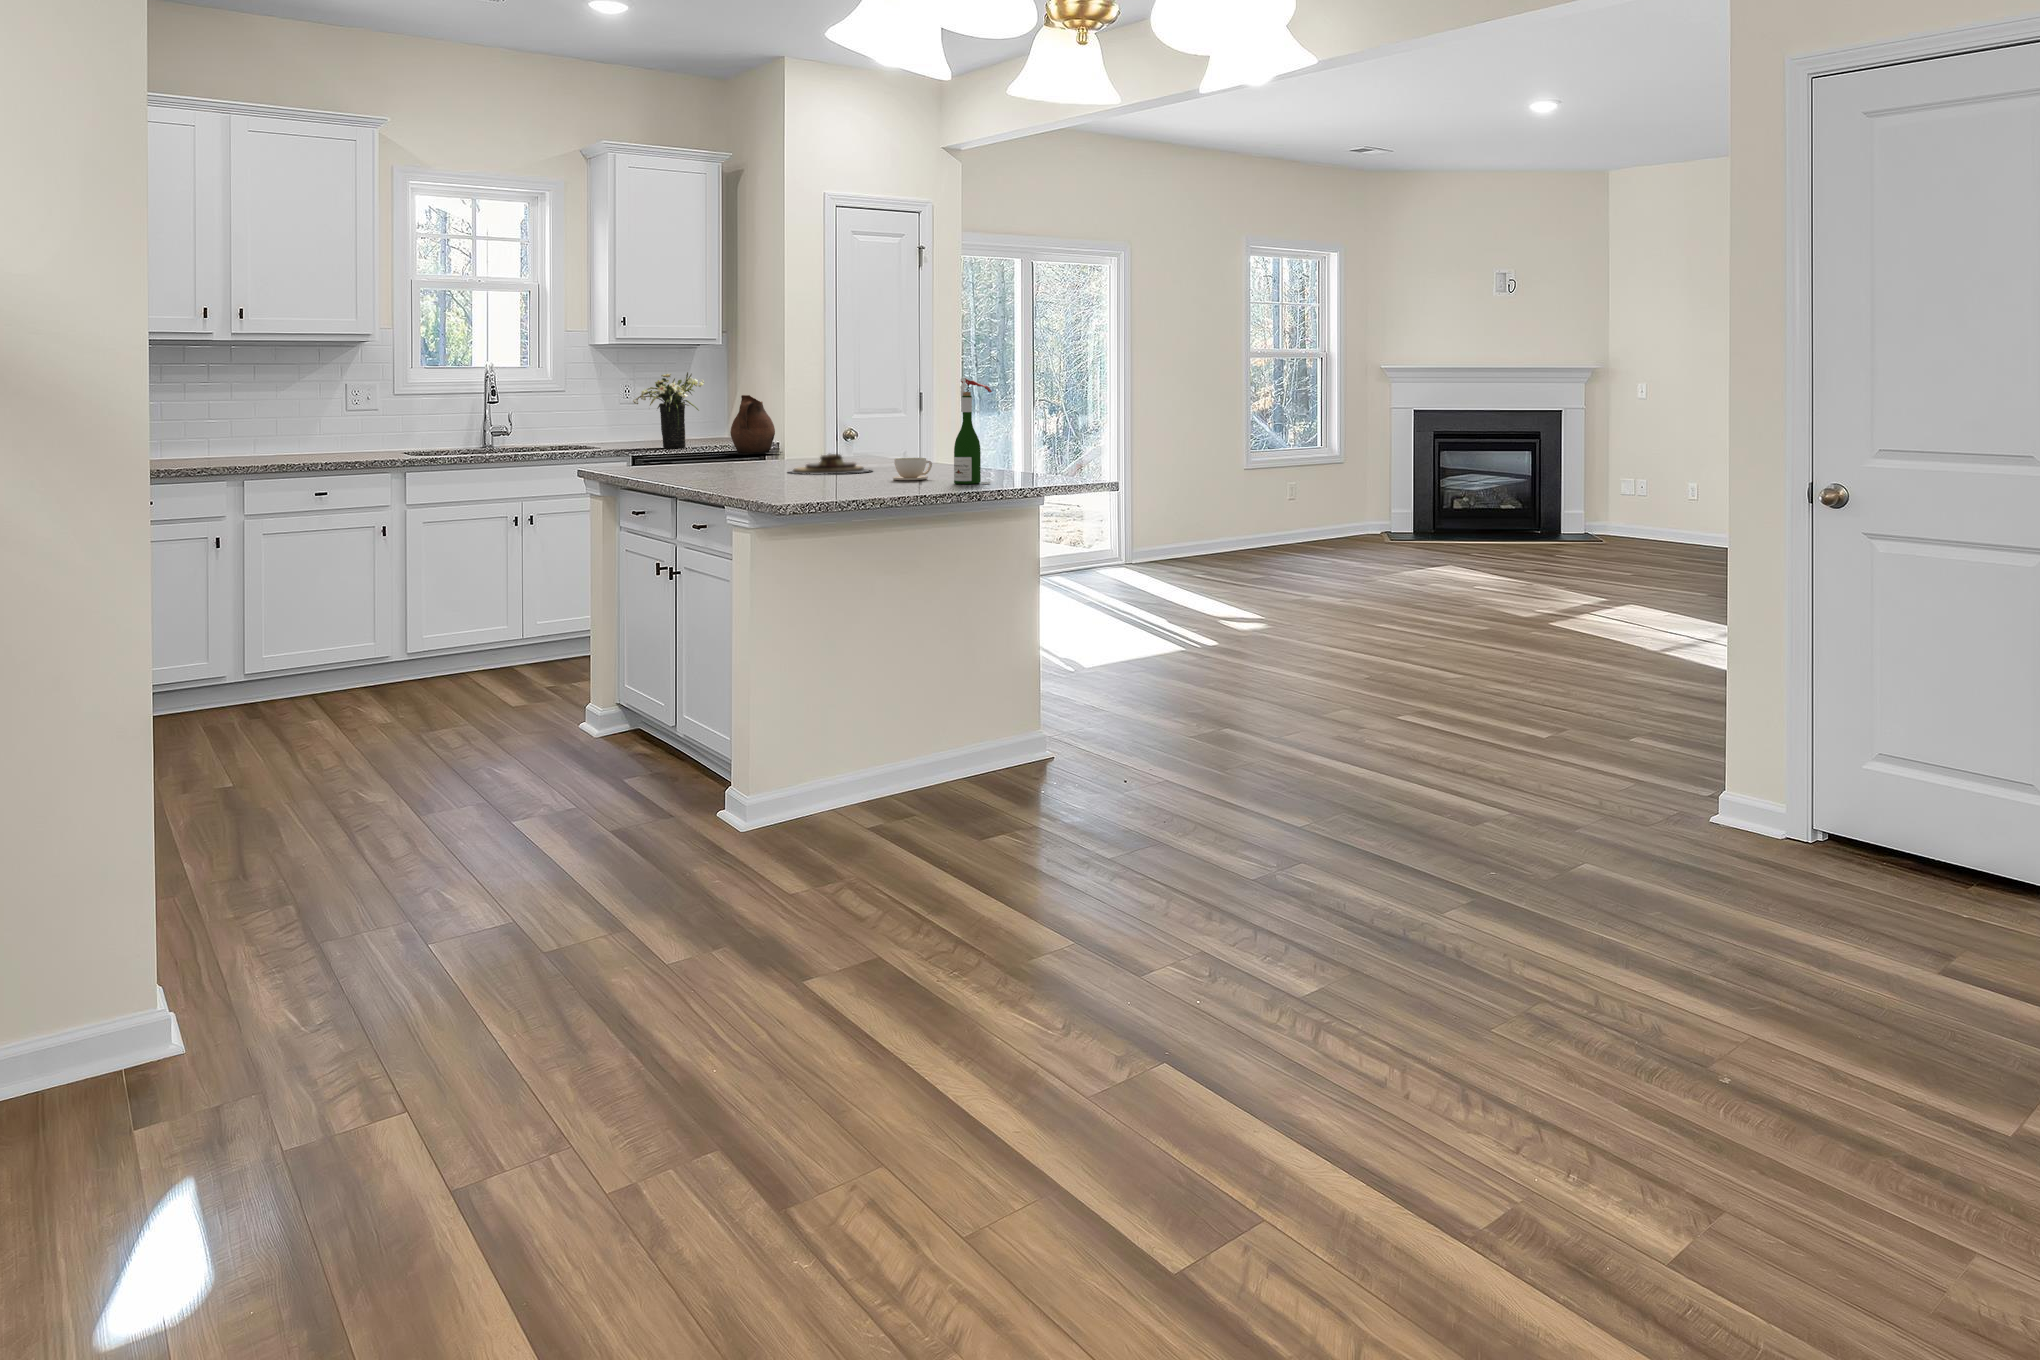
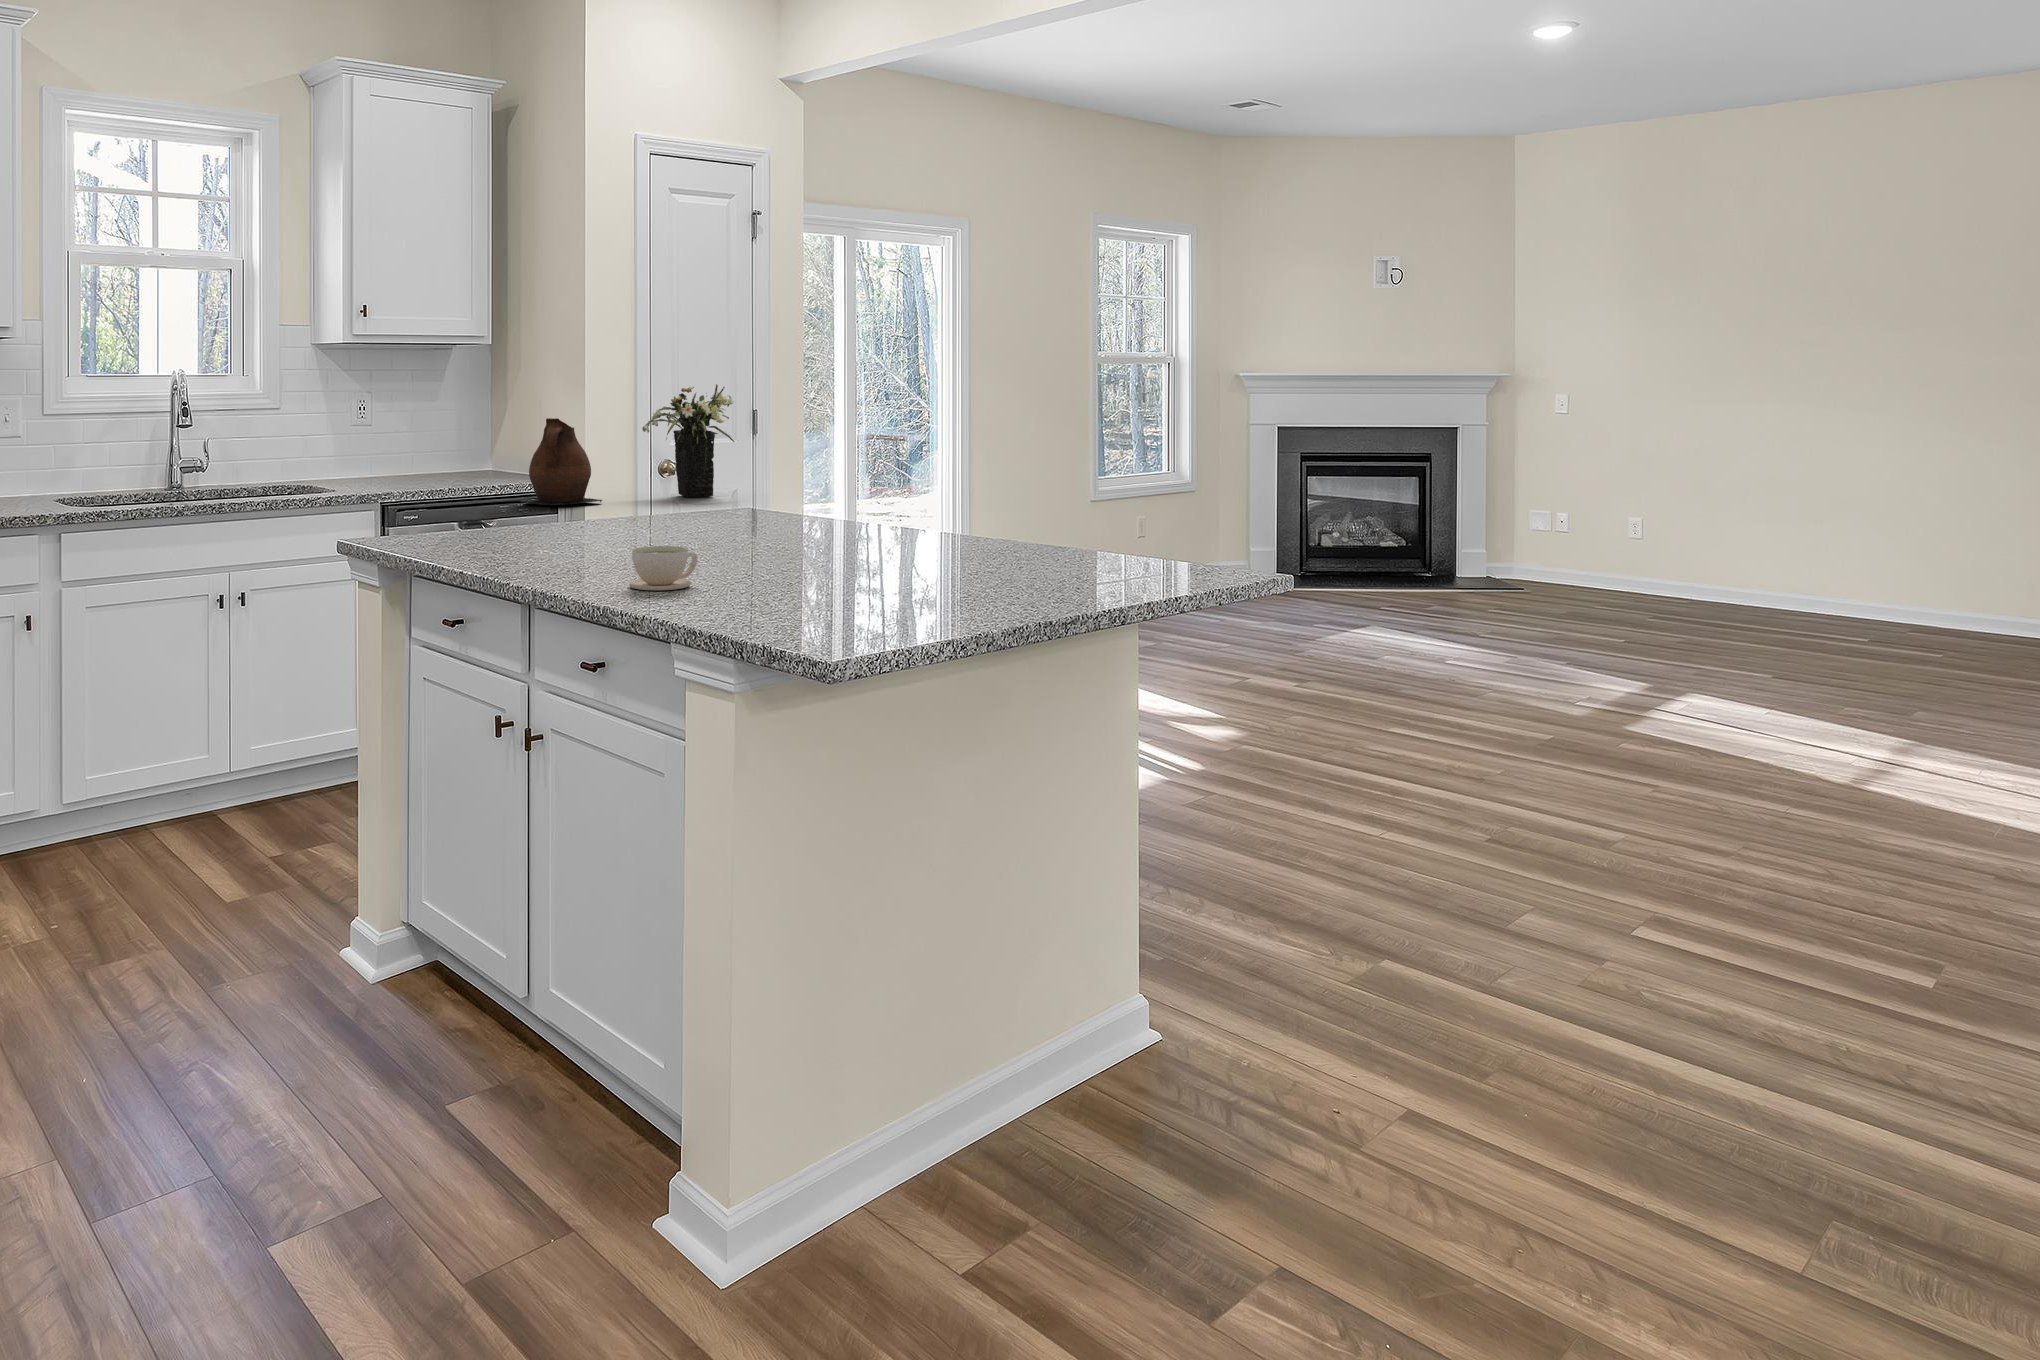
flower arrangement: present [633,372,704,448] -> present [642,384,734,497]
wine bottle: present [954,377,992,484] -> none [1037,408,1109,596]
plate: present [790,454,870,475] -> none [689,524,822,562]
coffee cup: present [893,458,932,480] -> present [630,546,698,591]

